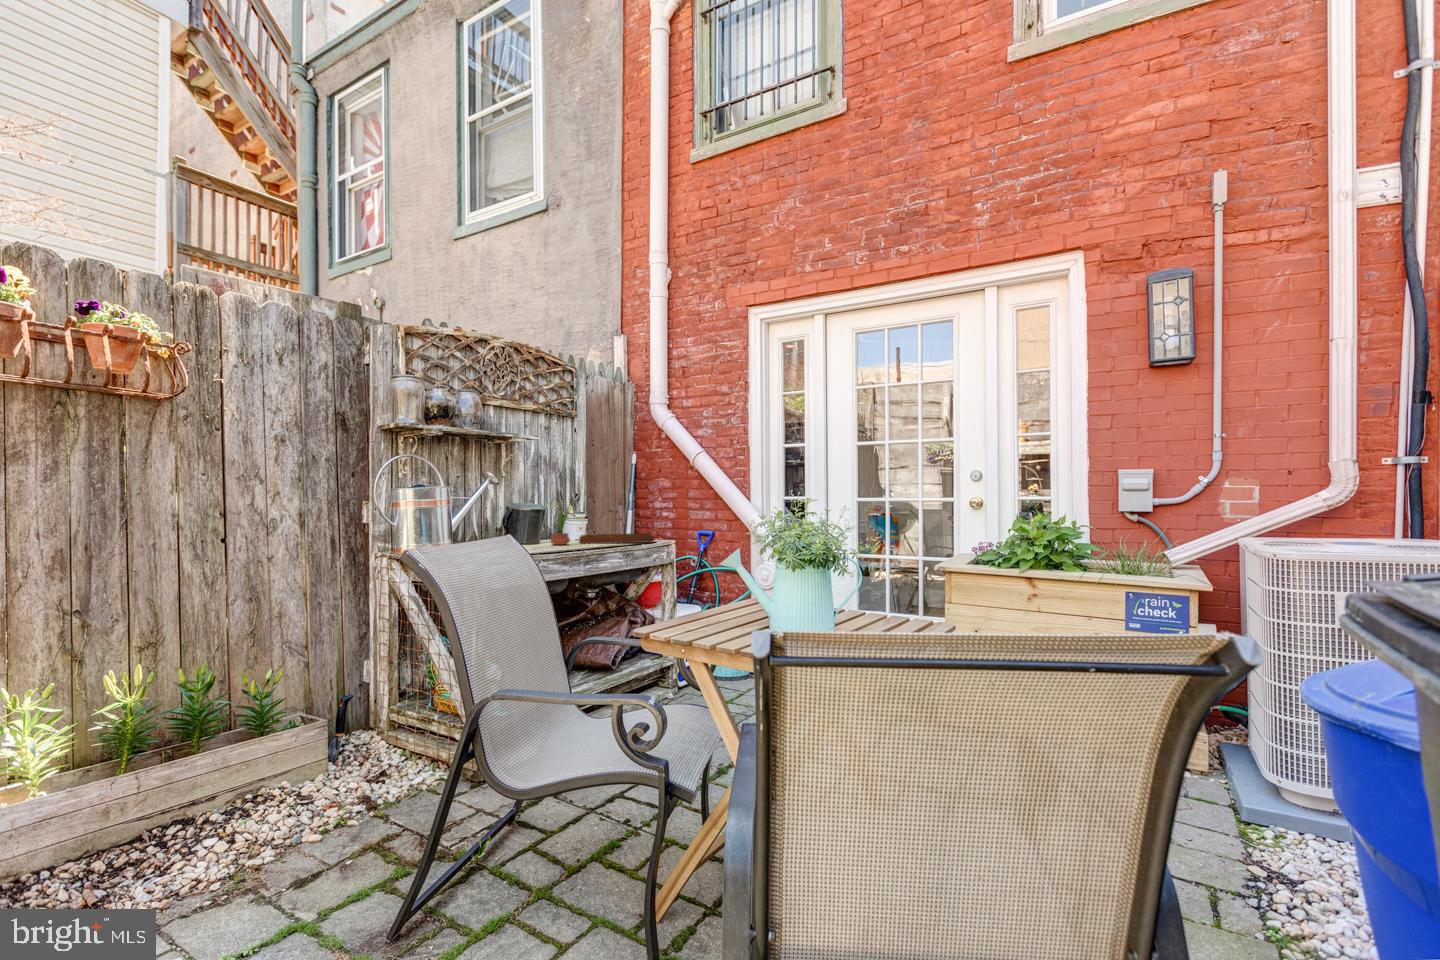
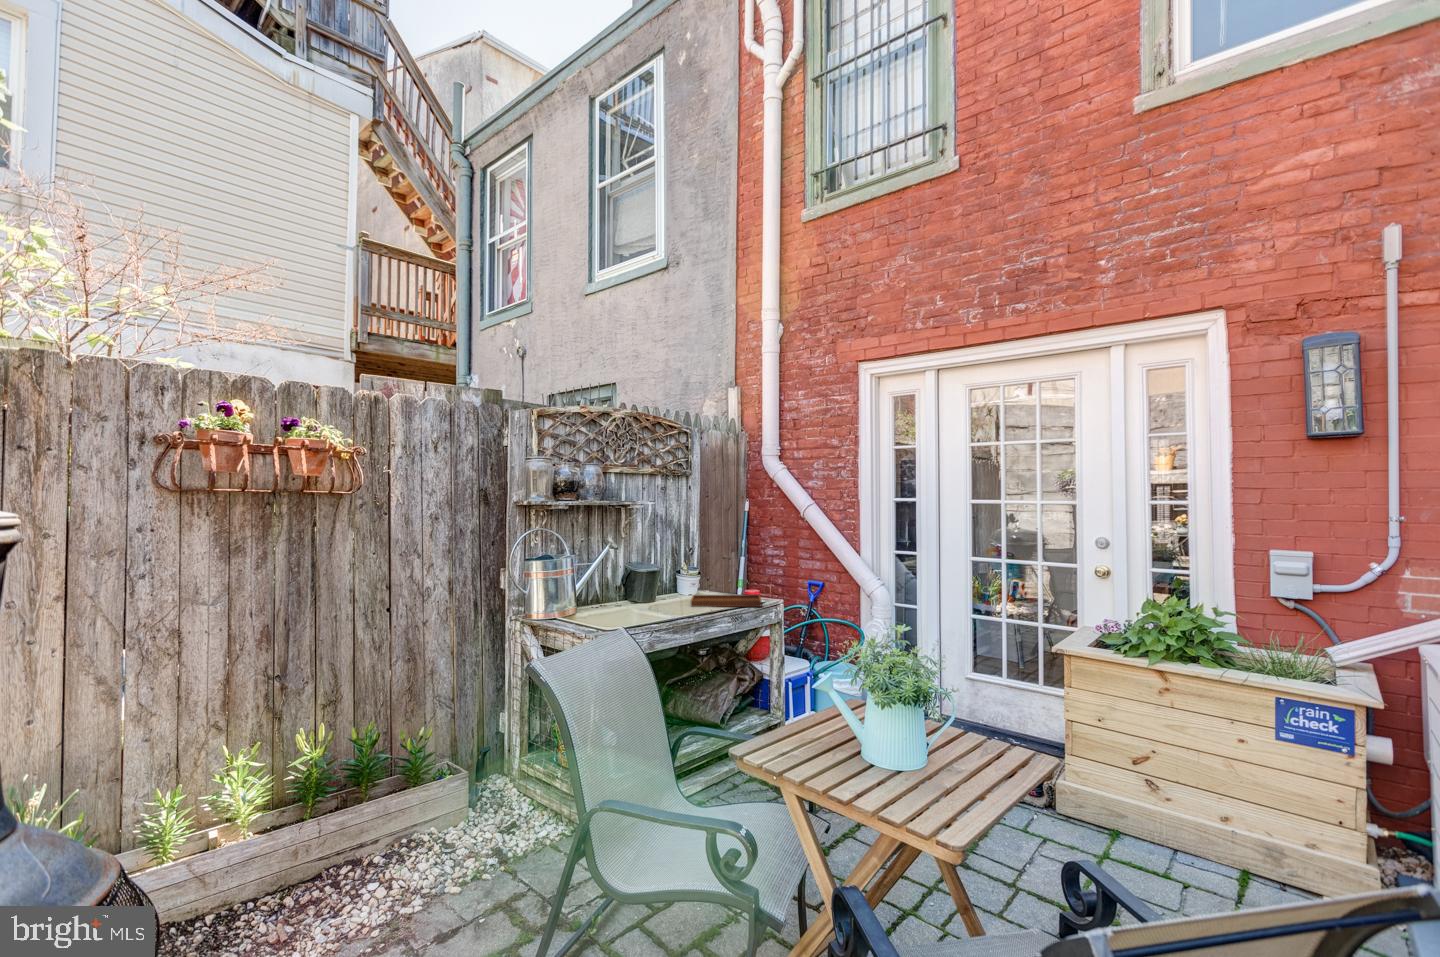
potted flower: present [548,499,570,545] -> none [661,563,682,609]

